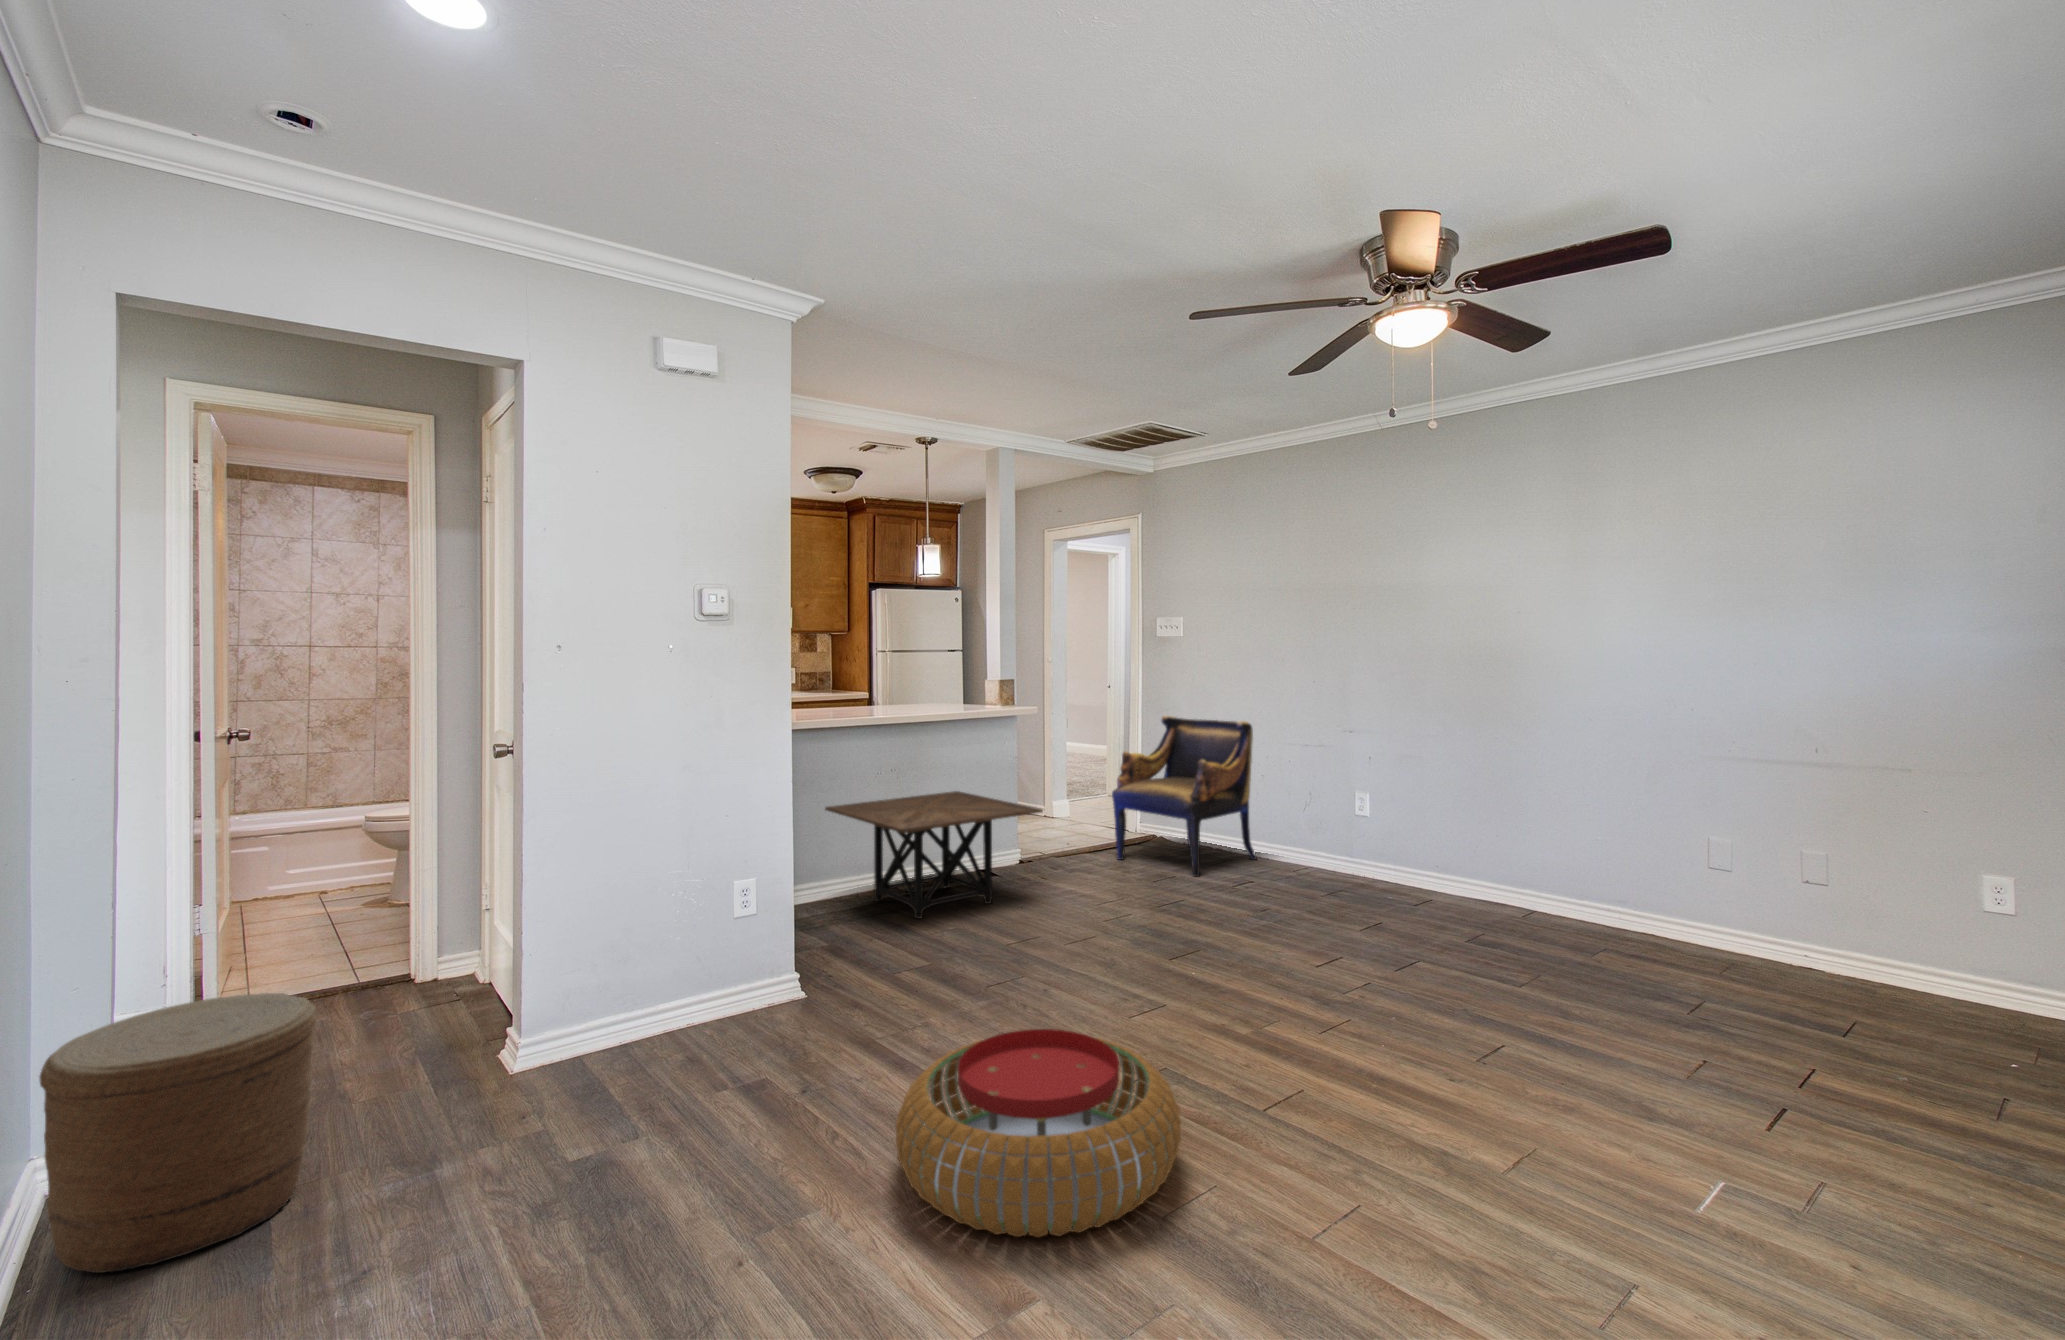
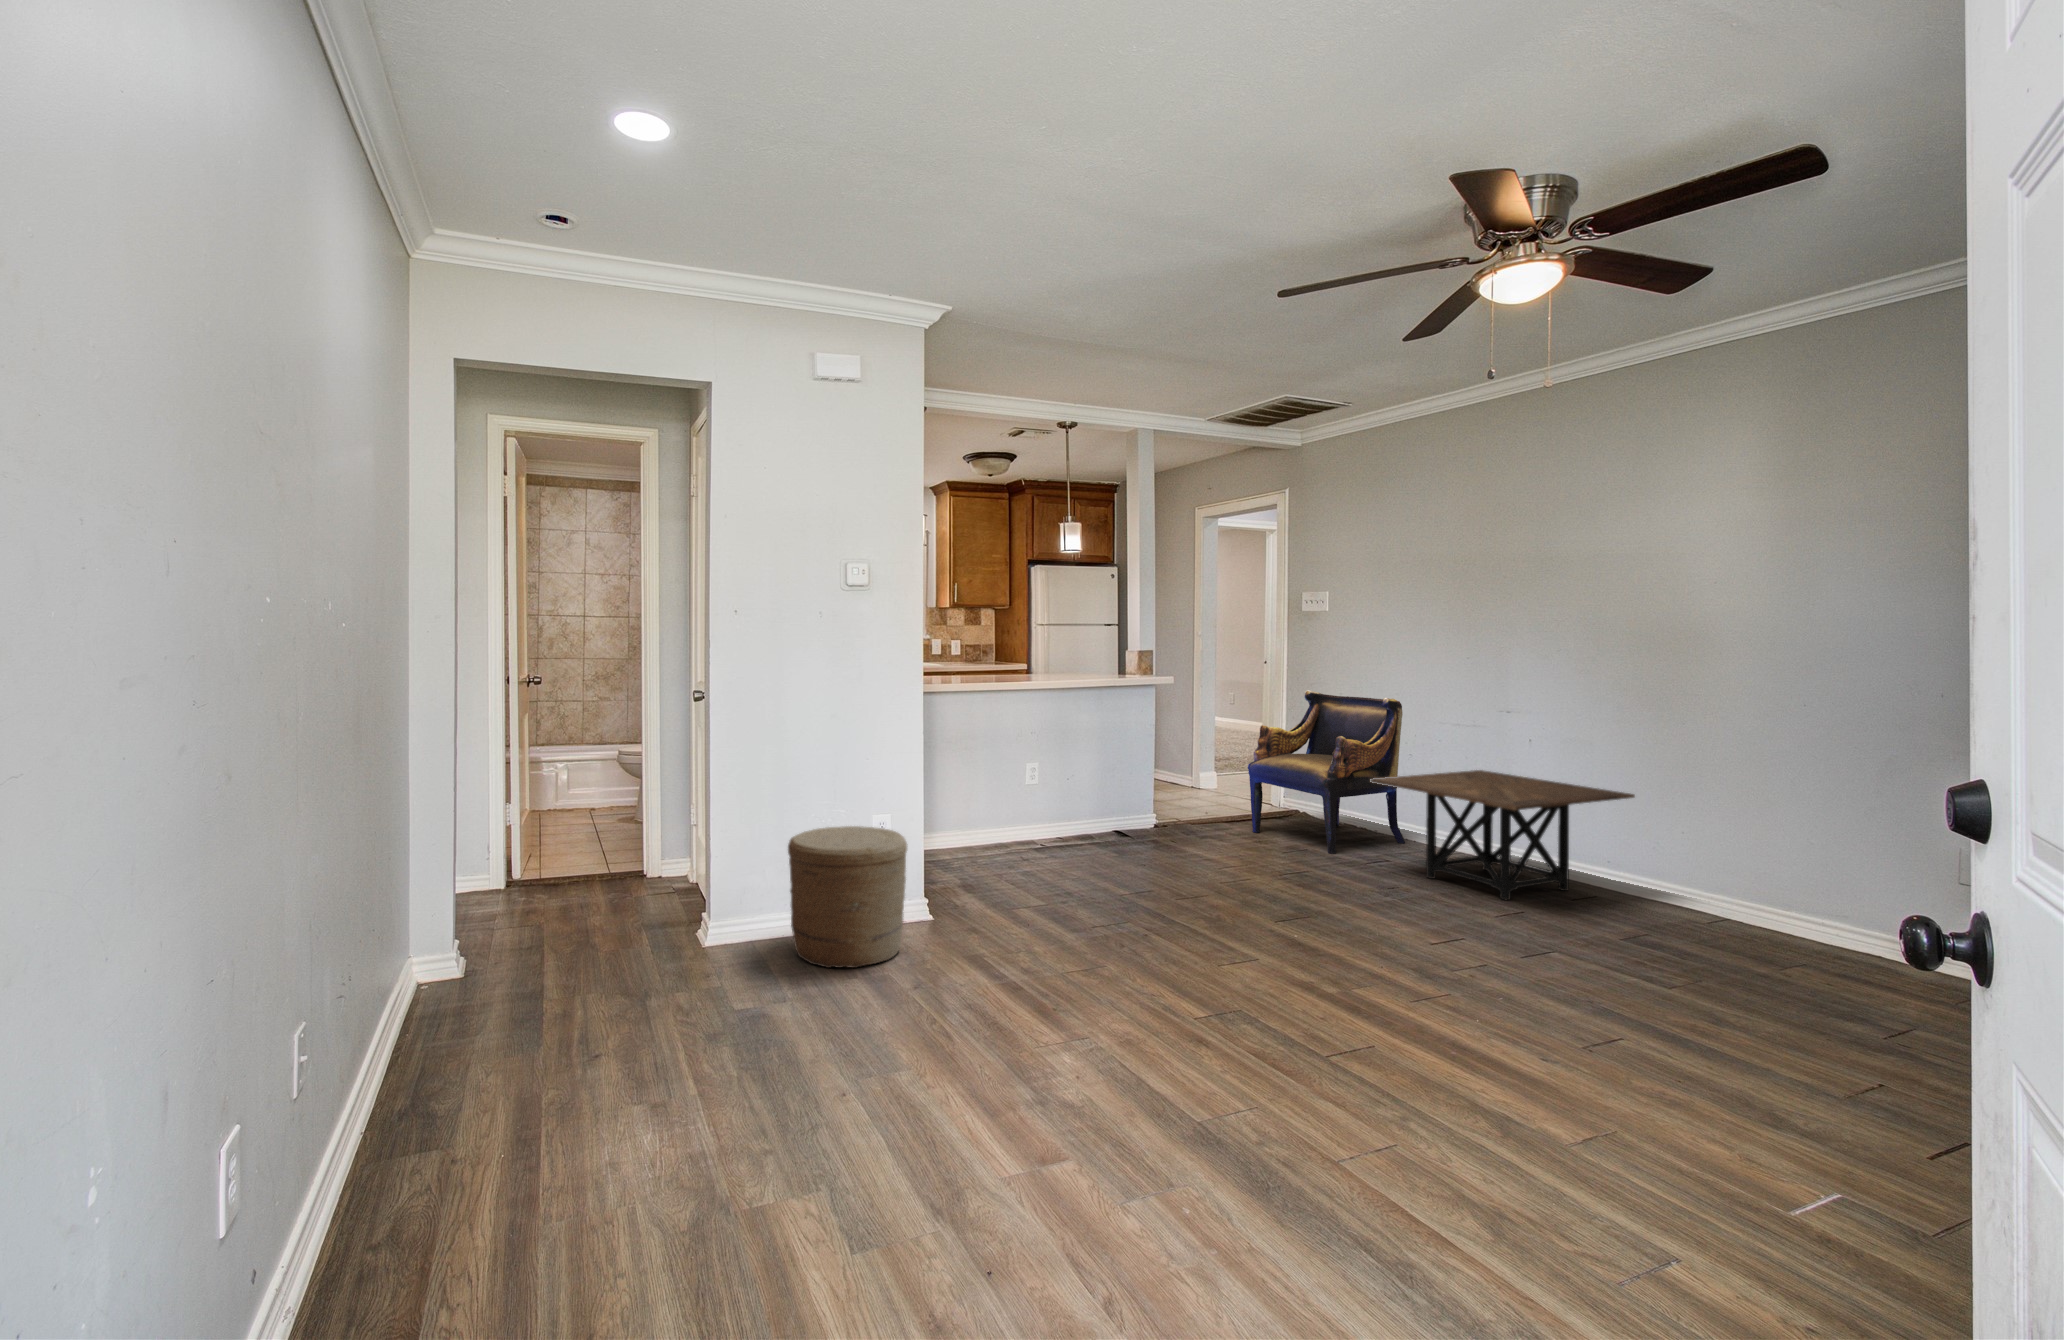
side table: present [825,791,1043,919] -> present [1370,770,1635,900]
woven basket: present [40,993,316,1273] -> present [788,826,907,968]
pouf: present [896,1029,1181,1237] -> none [978,954,1233,1122]

